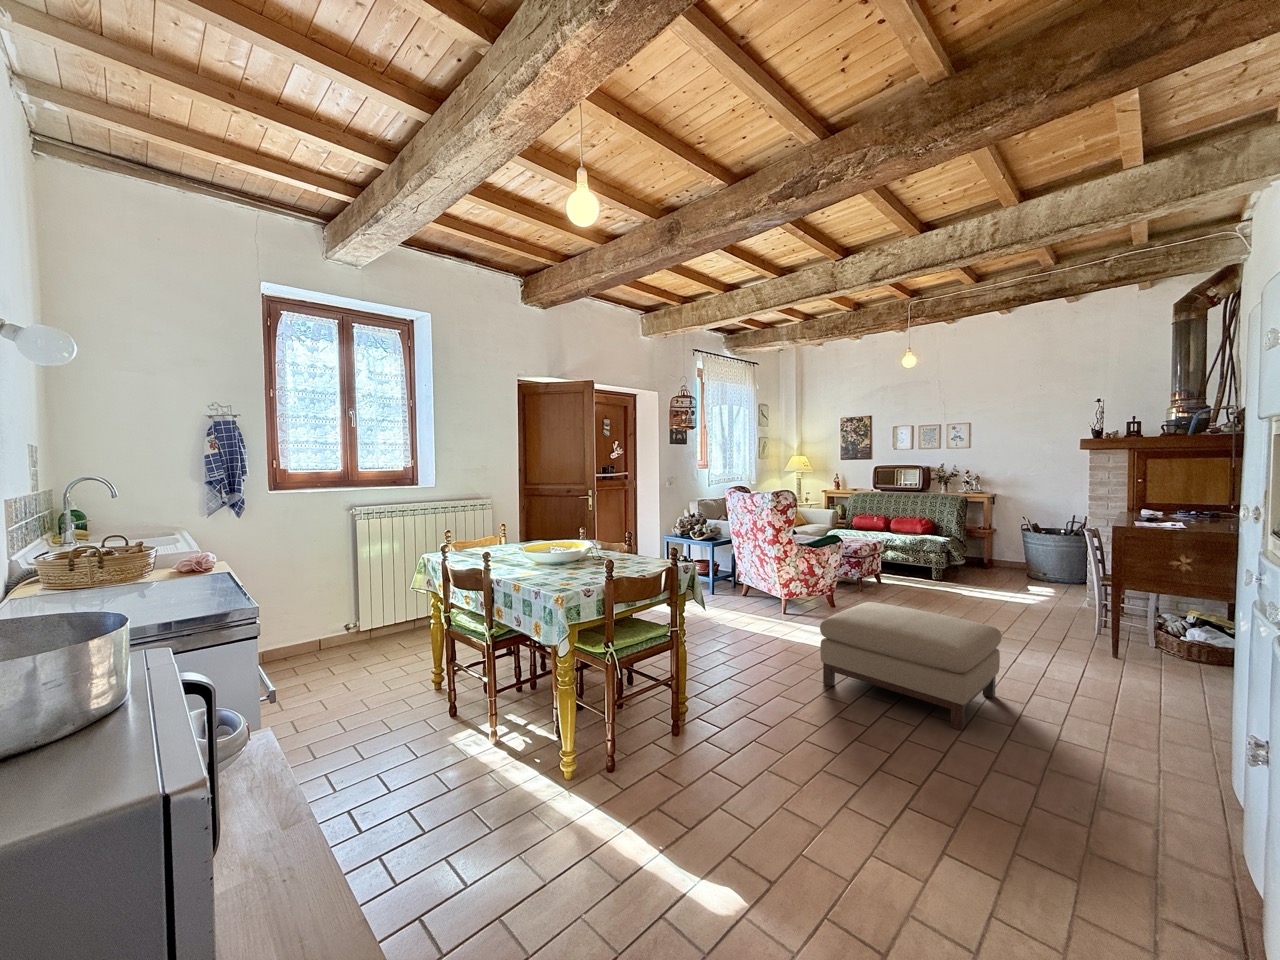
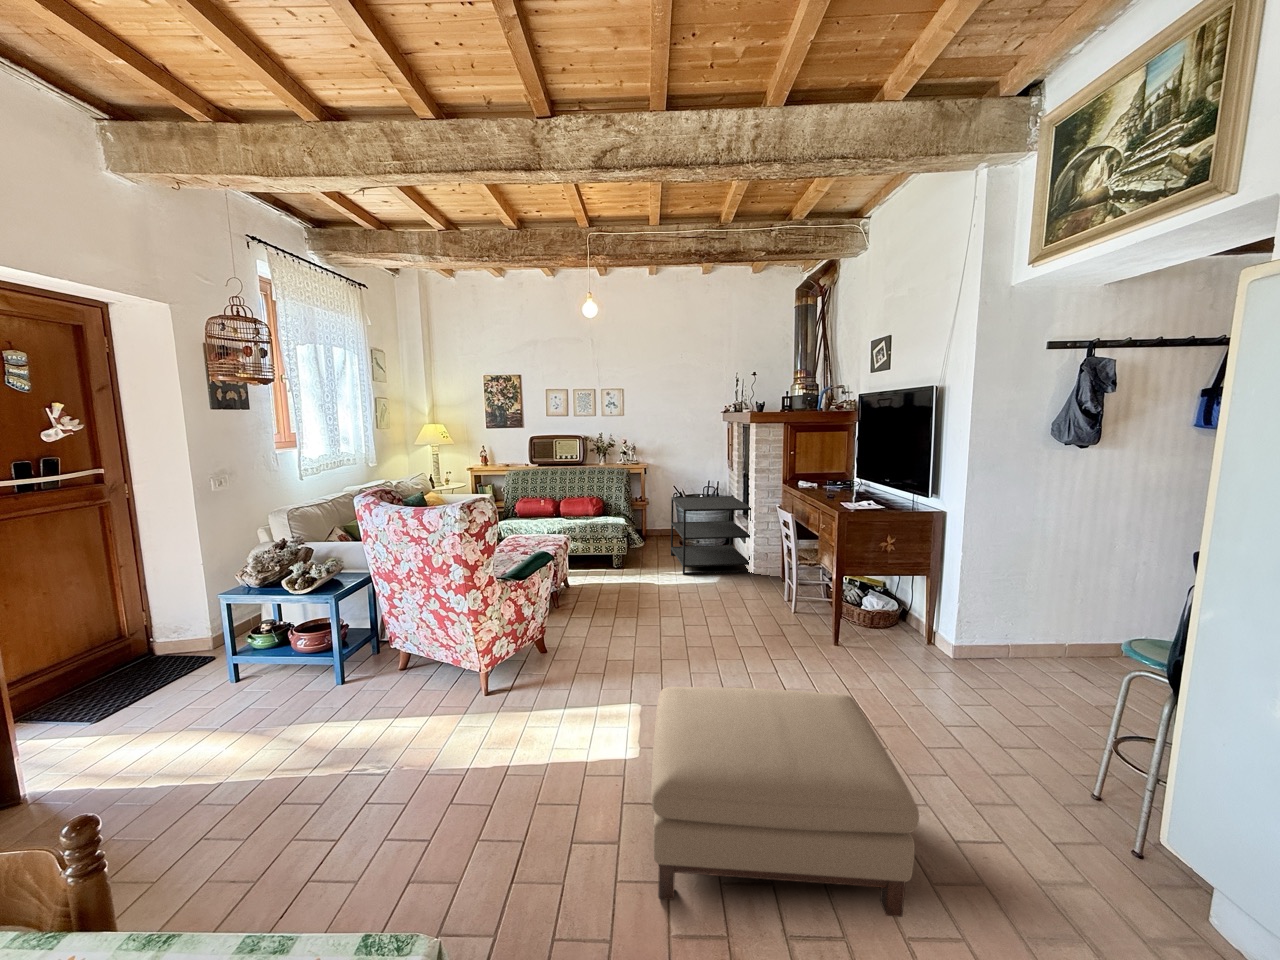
side table: none [998,523,1085,603] -> present [671,496,753,575]

